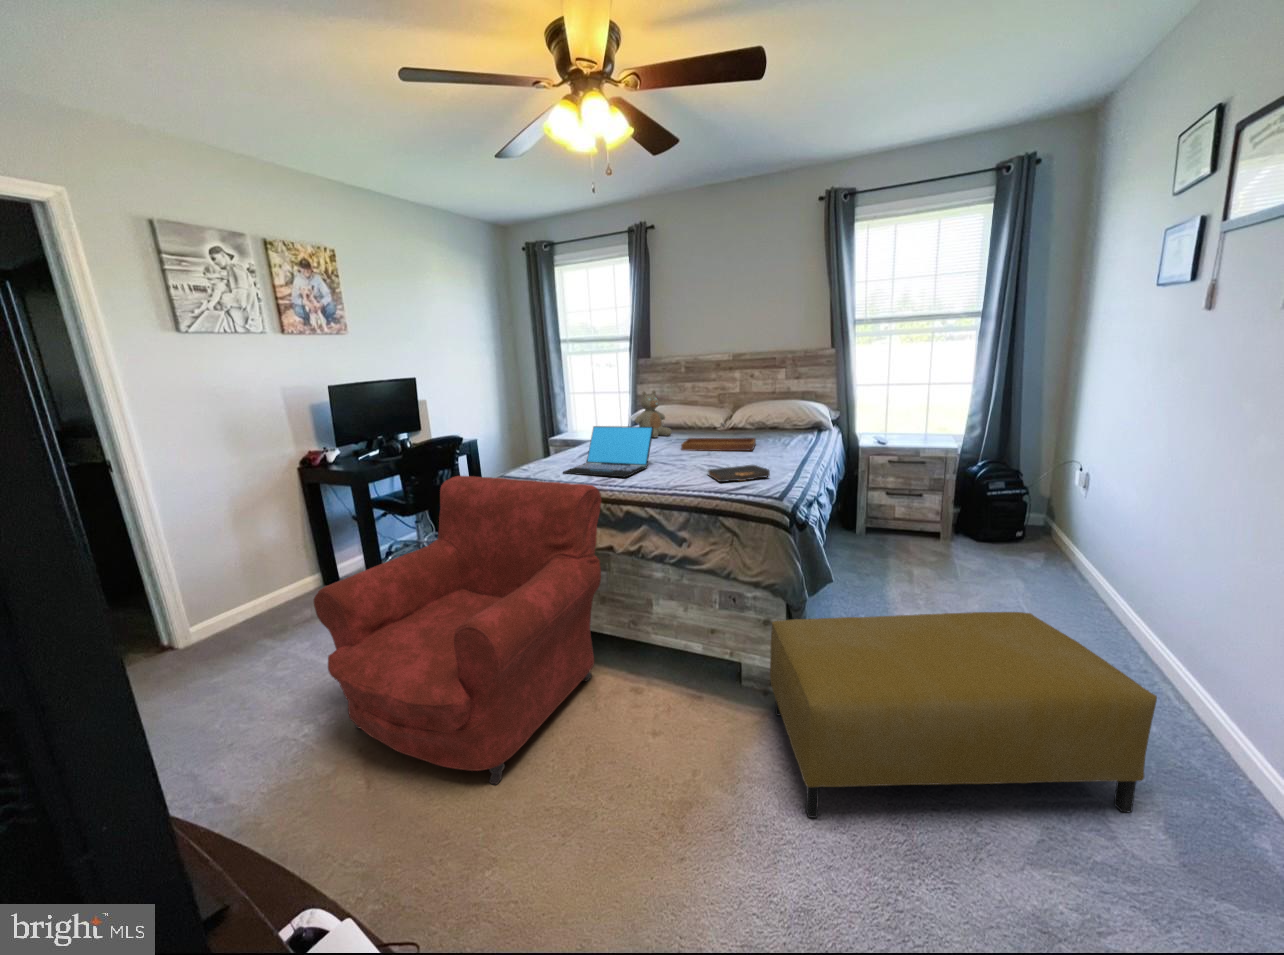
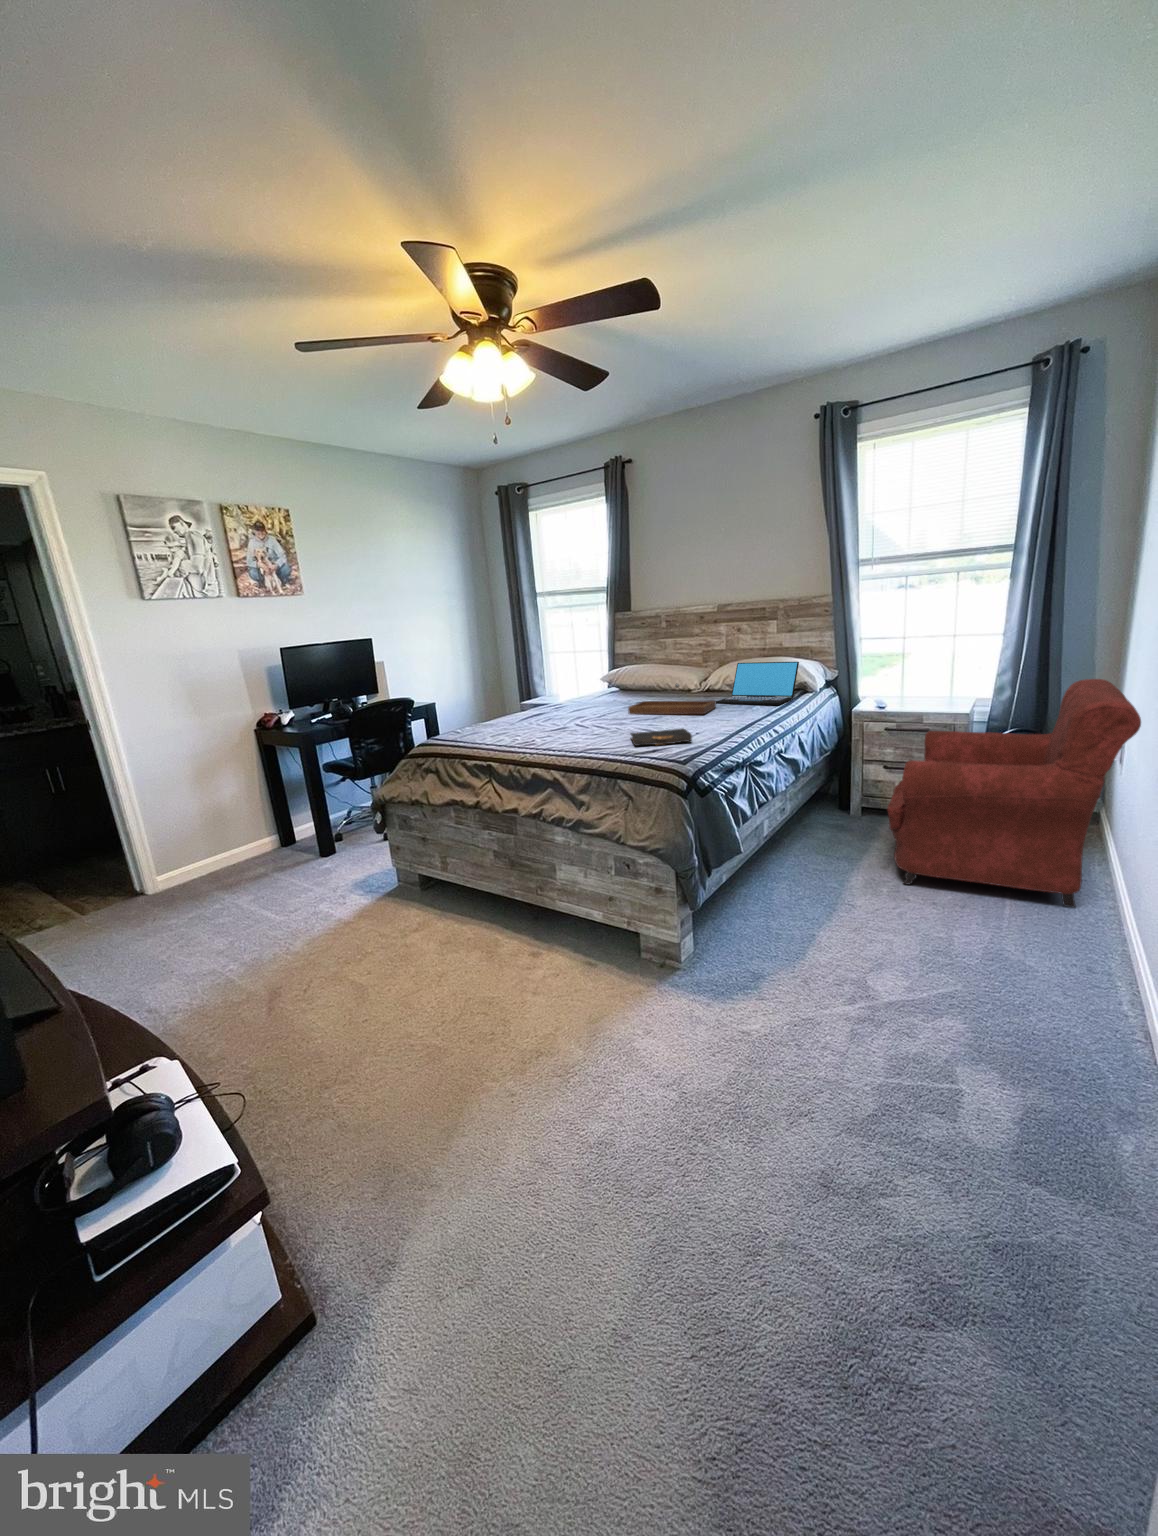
teddy bear: present [635,391,672,438] -> none [592,648,633,701]
laptop: present [563,426,653,477] -> present [716,662,799,705]
armchair: present [314,476,601,785] -> present [887,679,1141,908]
ottoman: present [770,612,1157,818] -> none [636,886,1007,1100]

